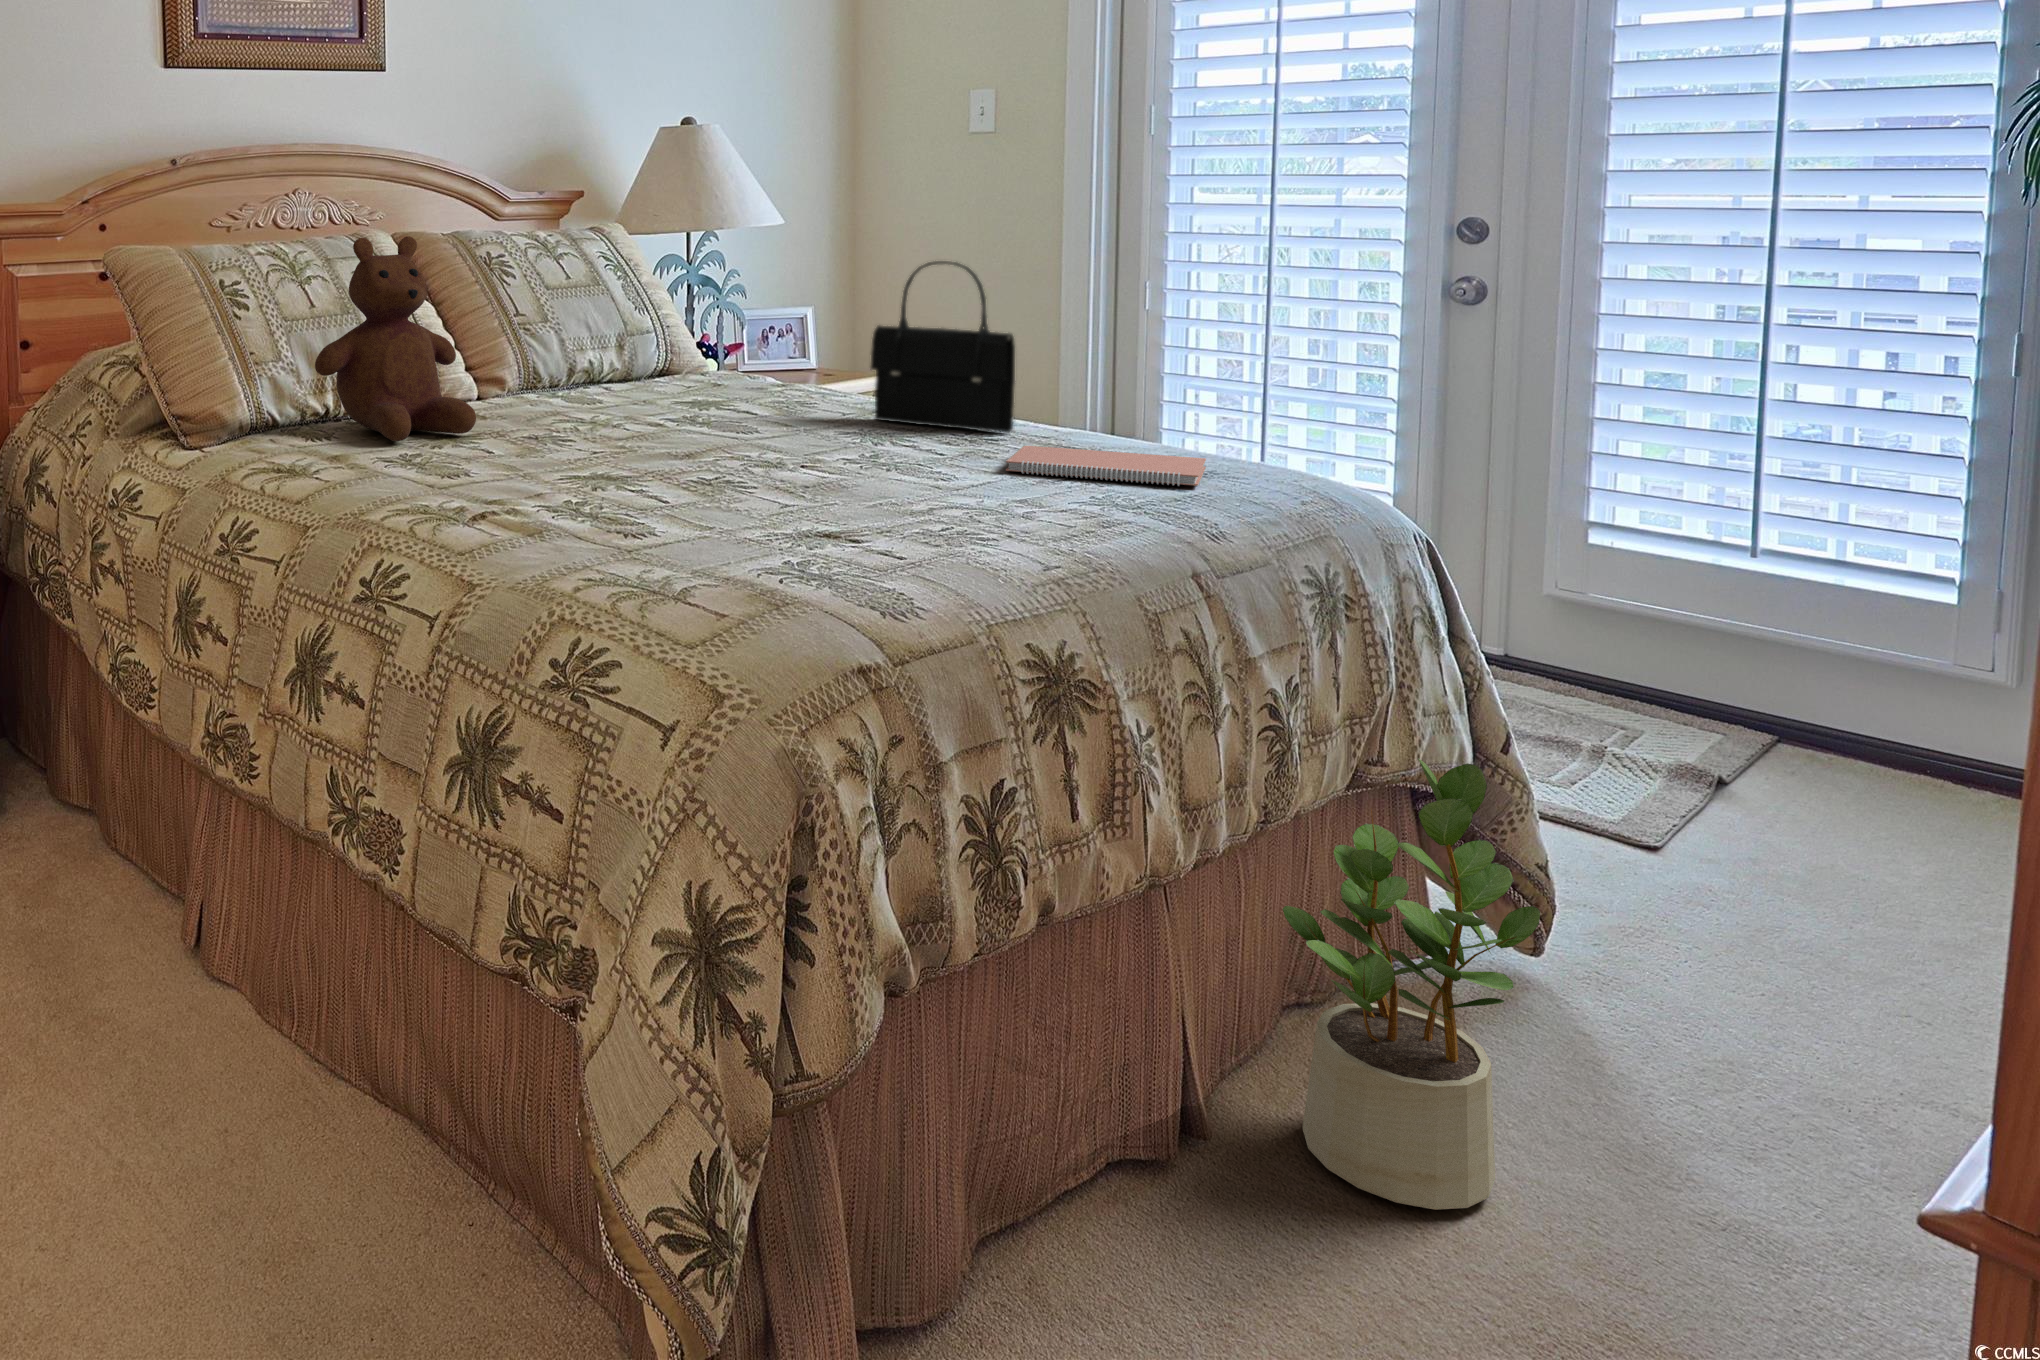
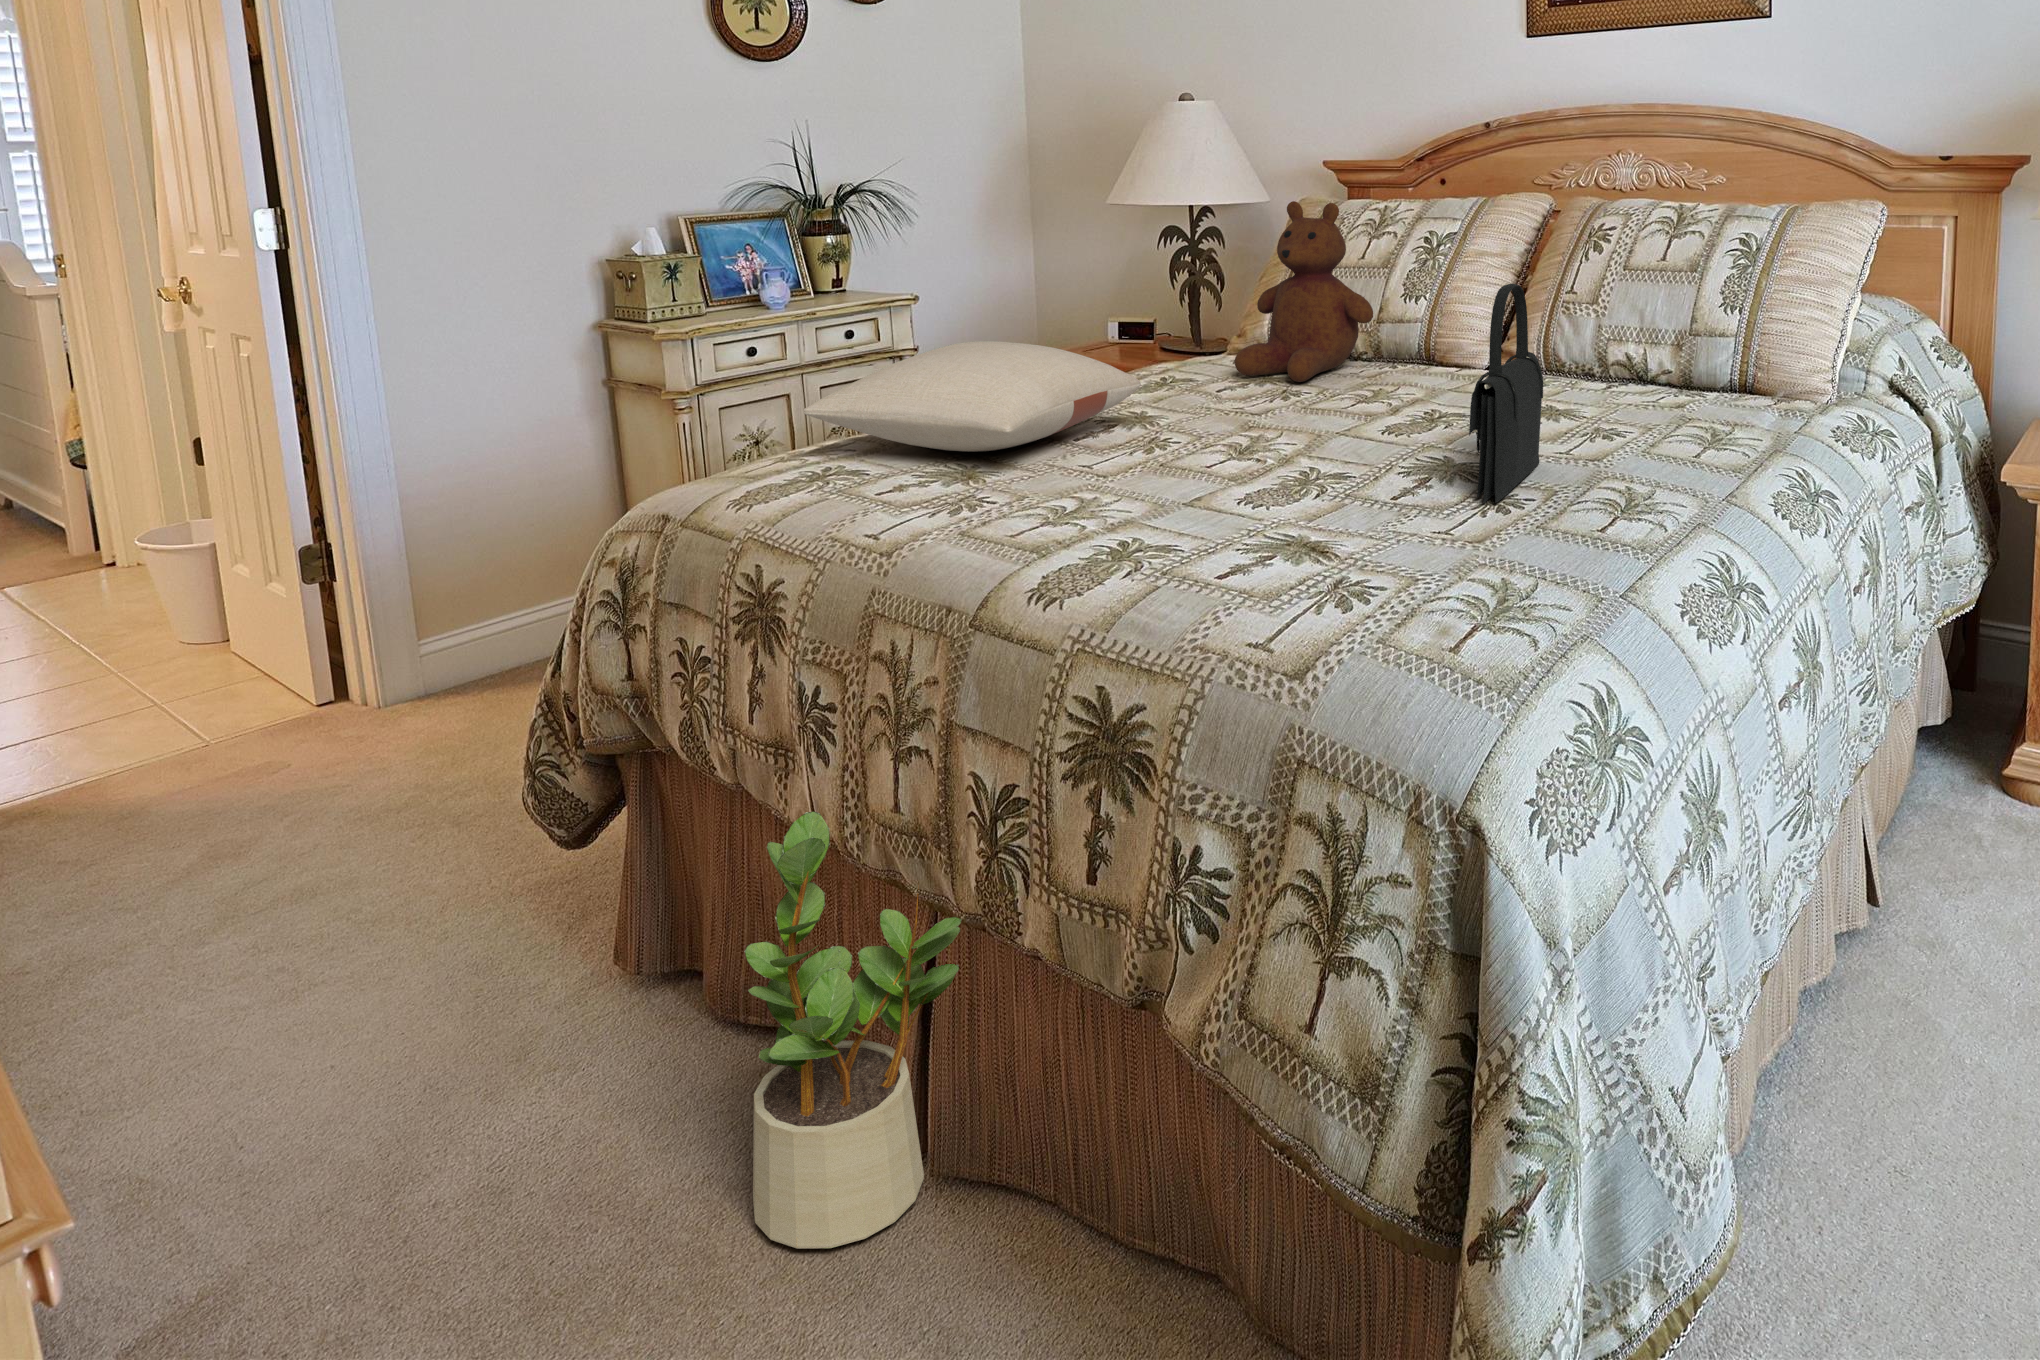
pillow: none [443,390,862,528] -> present [803,341,1141,451]
notebook: present [1006,445,1206,486] -> none [1193,499,1353,571]

